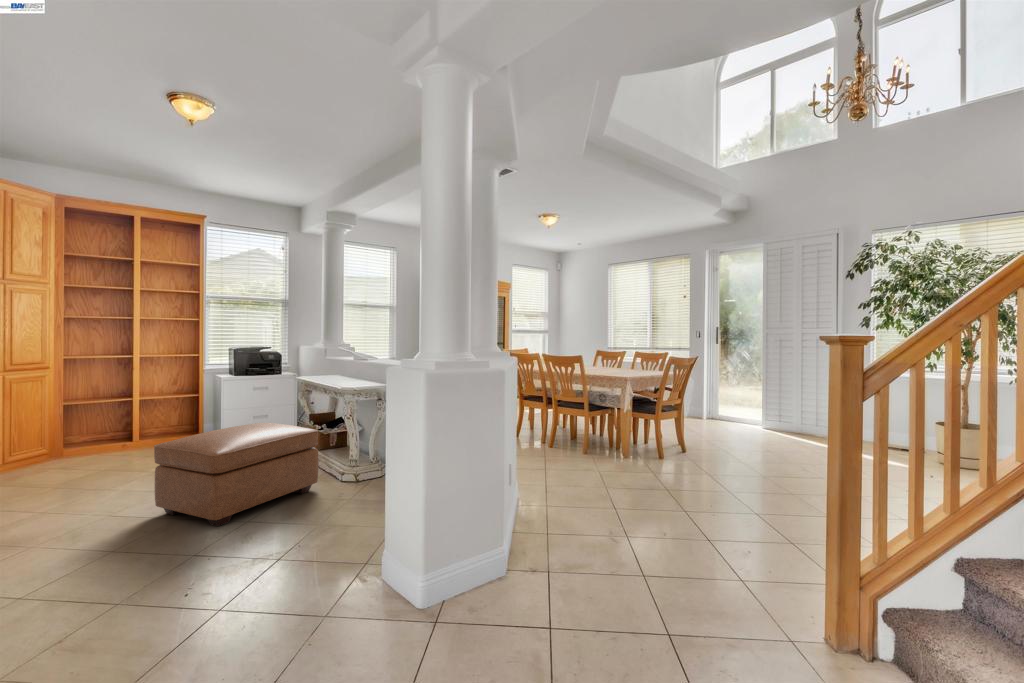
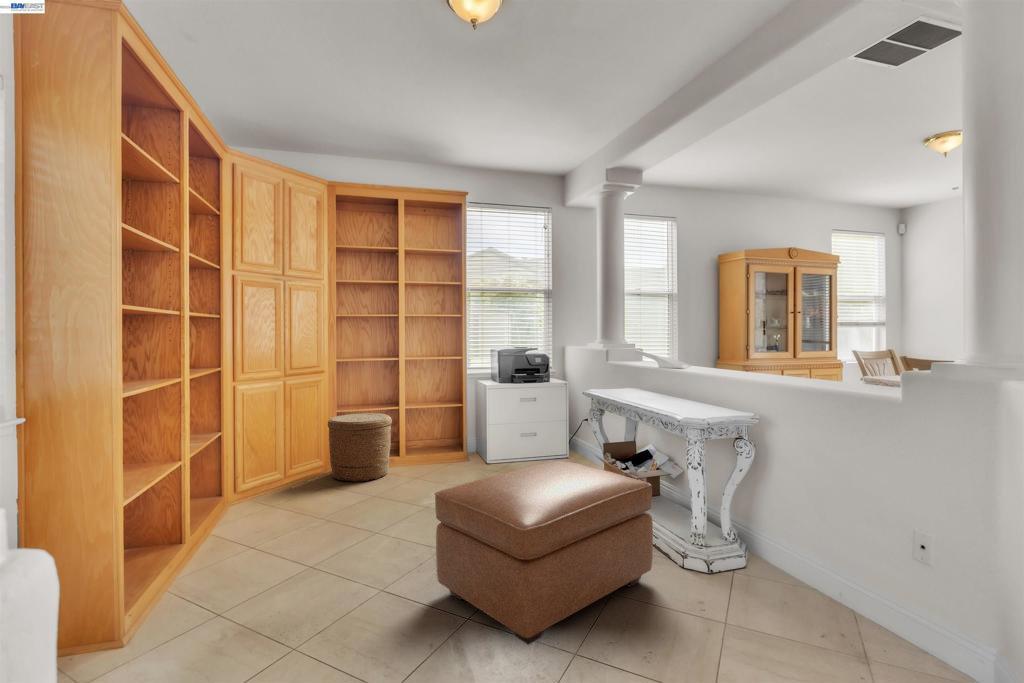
woven basket: none [51,403,124,463] -> present [328,413,392,482]

